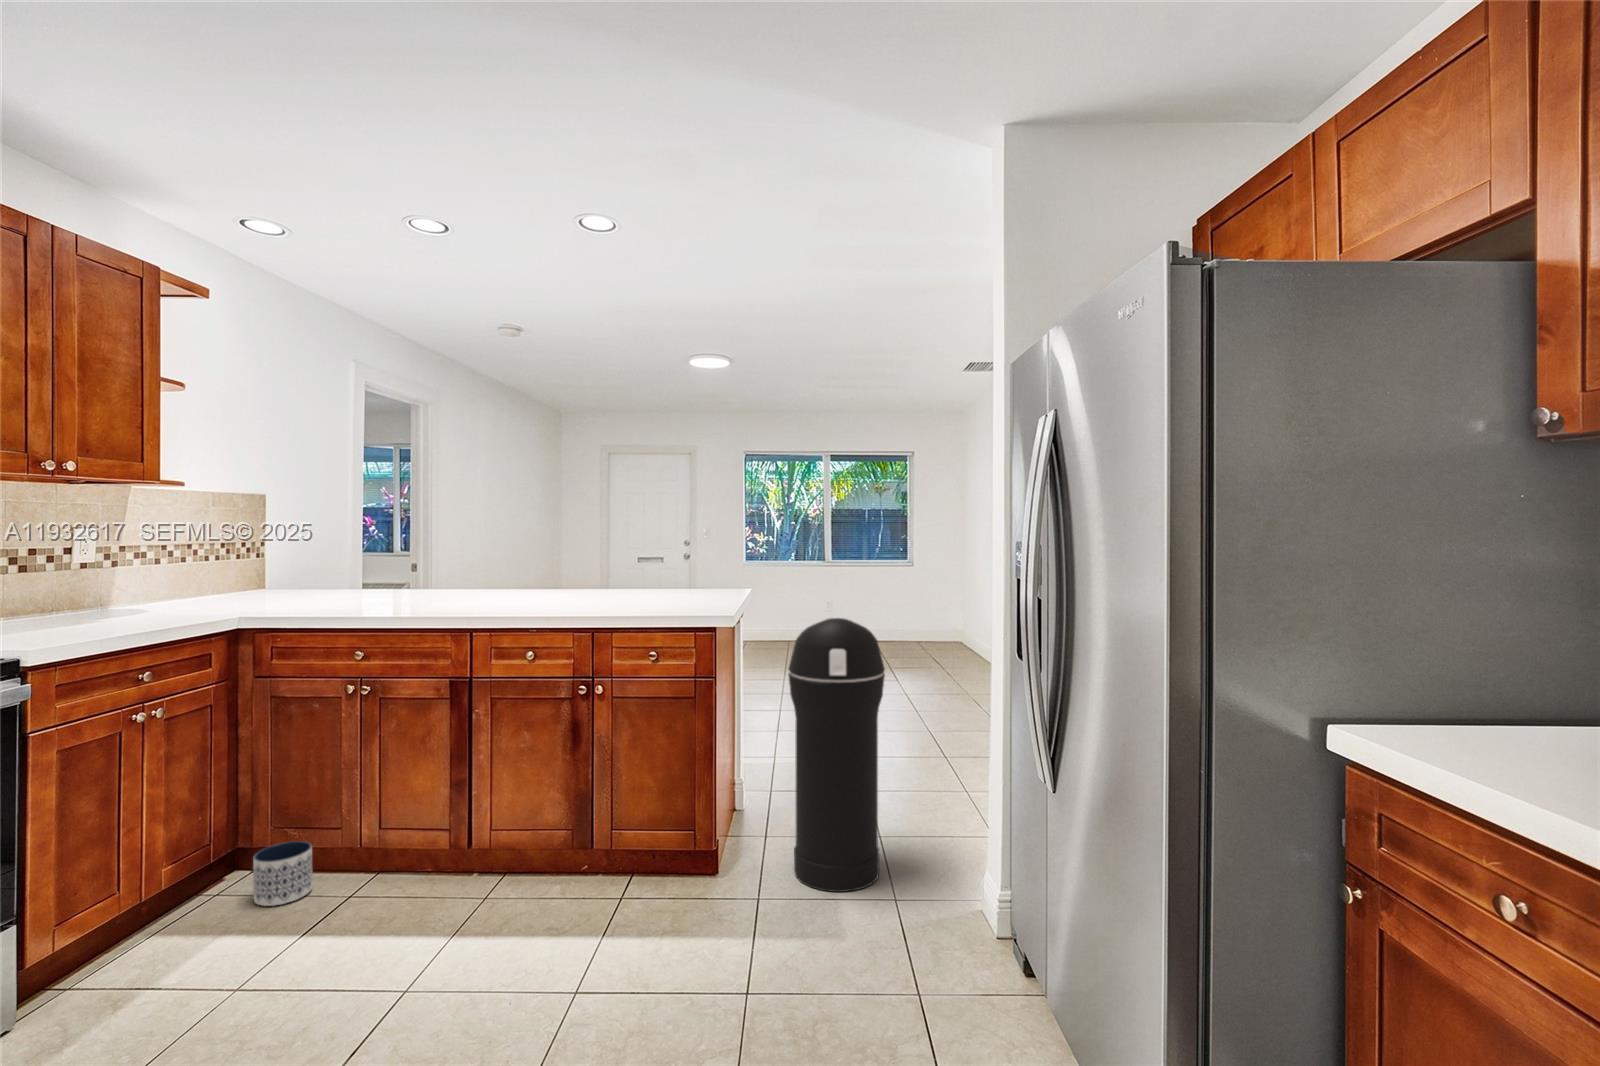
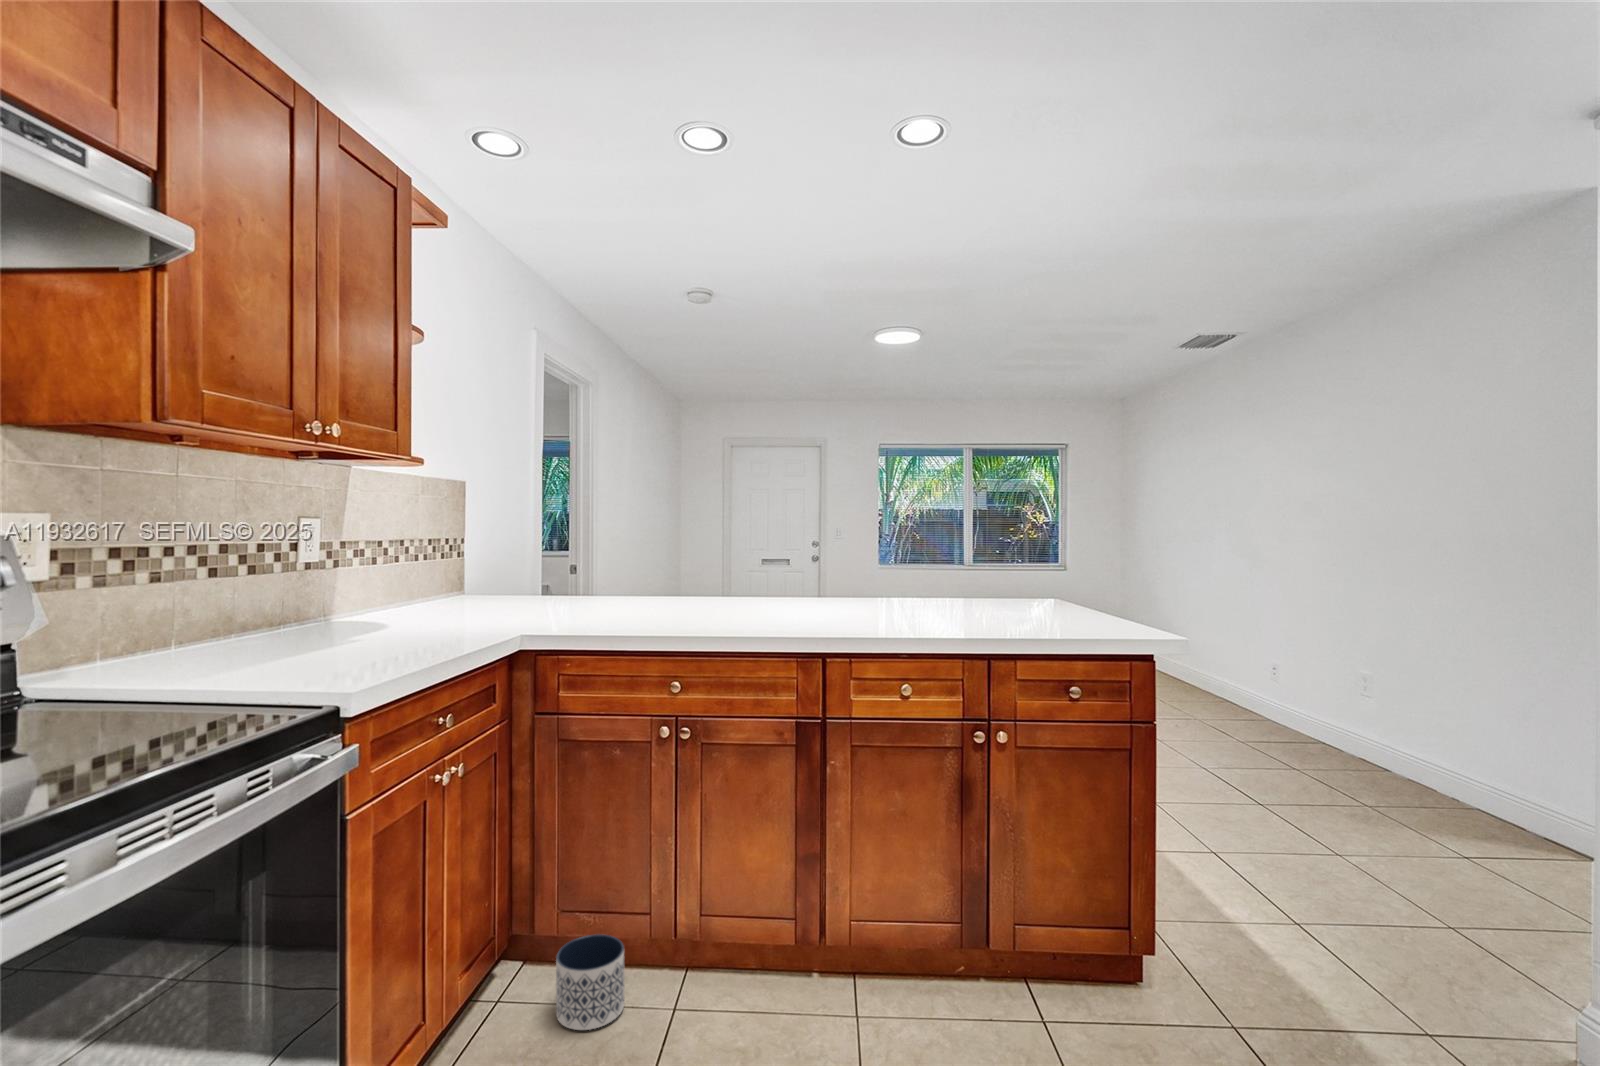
trash can: present [789,618,885,892] -> none [1230,640,1386,1018]

